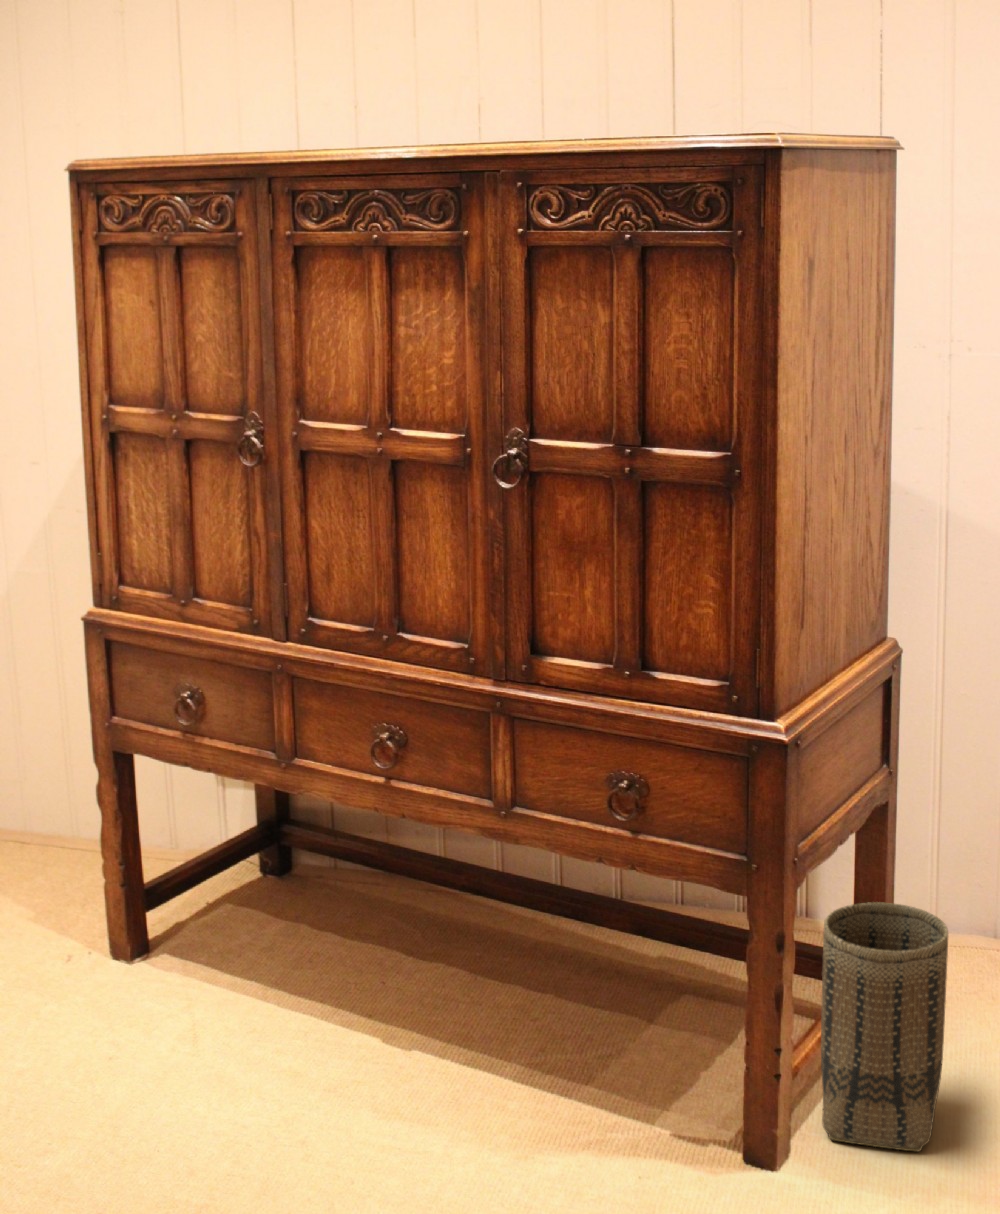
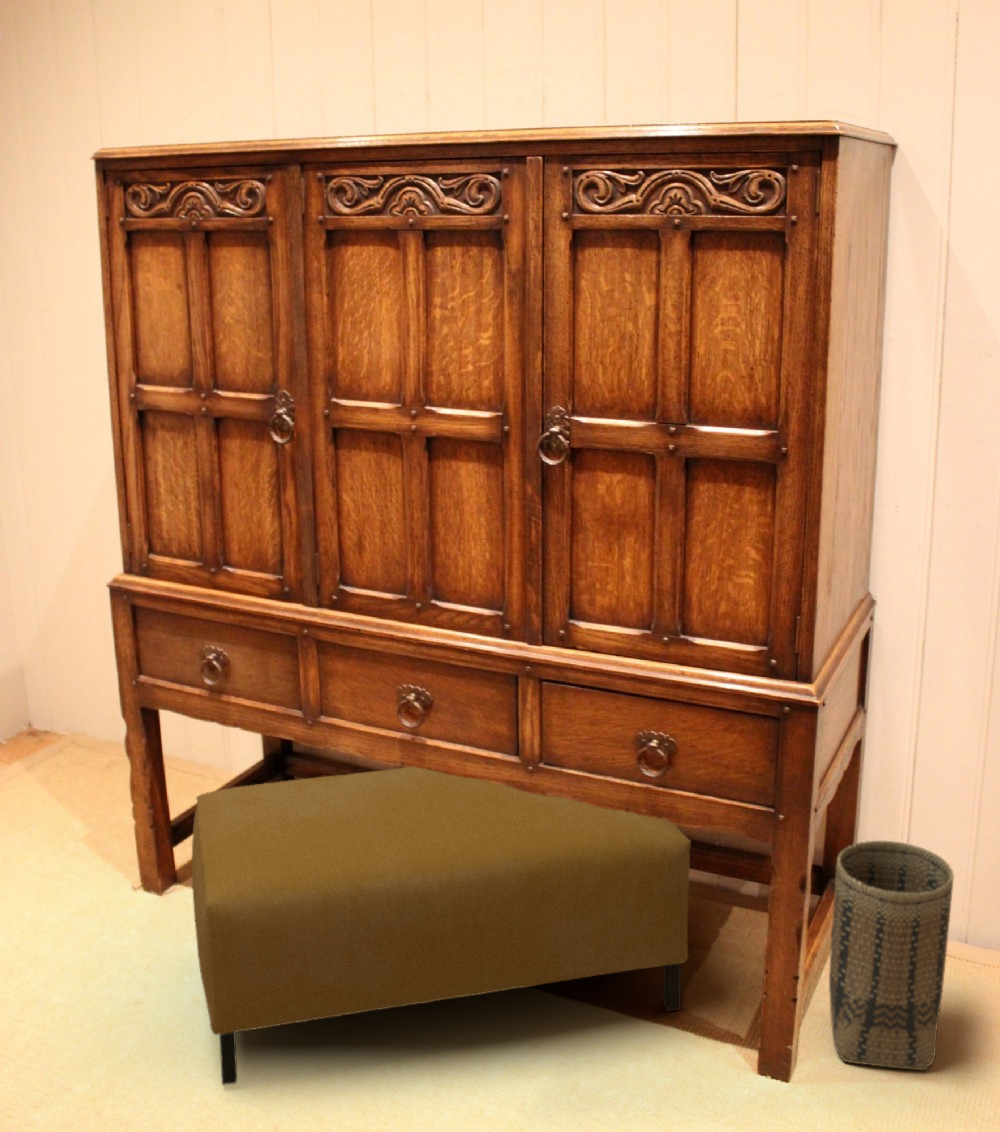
ottoman: none [149,807,673,1131] -> present [192,767,691,1085]

